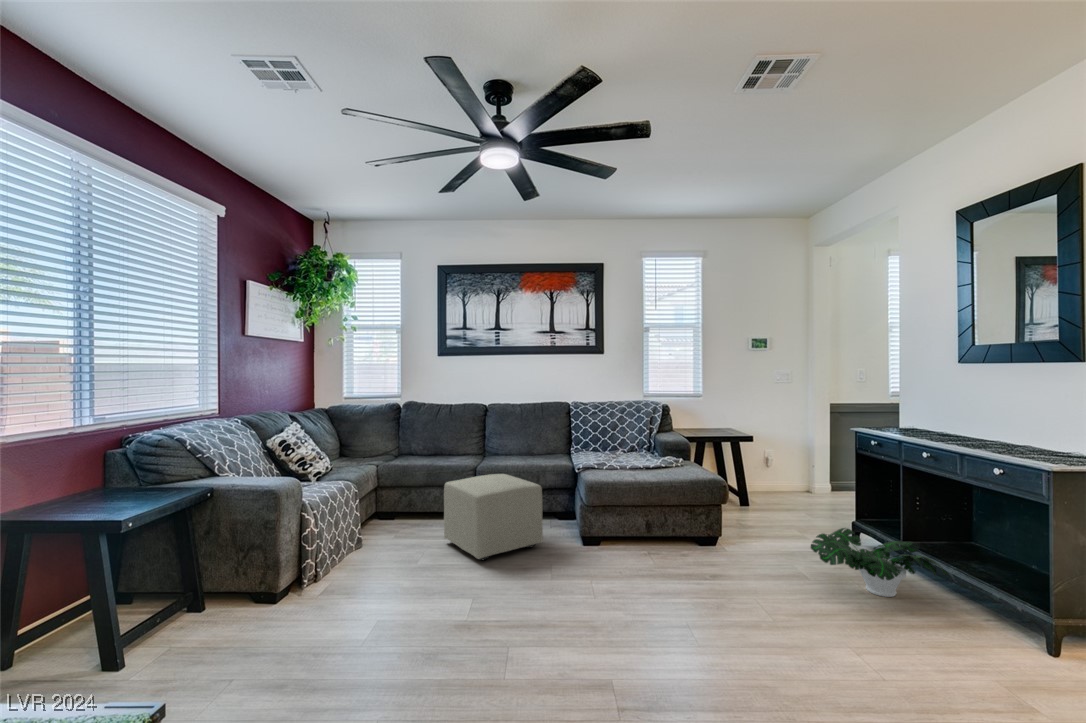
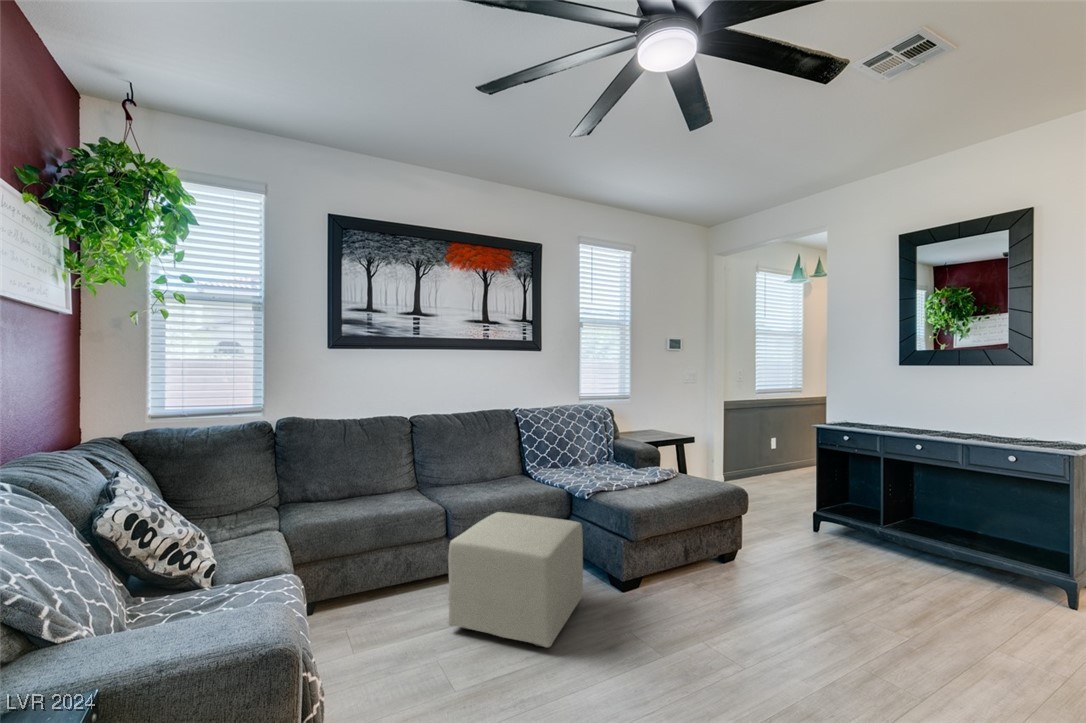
potted plant: present [811,528,948,597] -> none [830,517,953,576]

